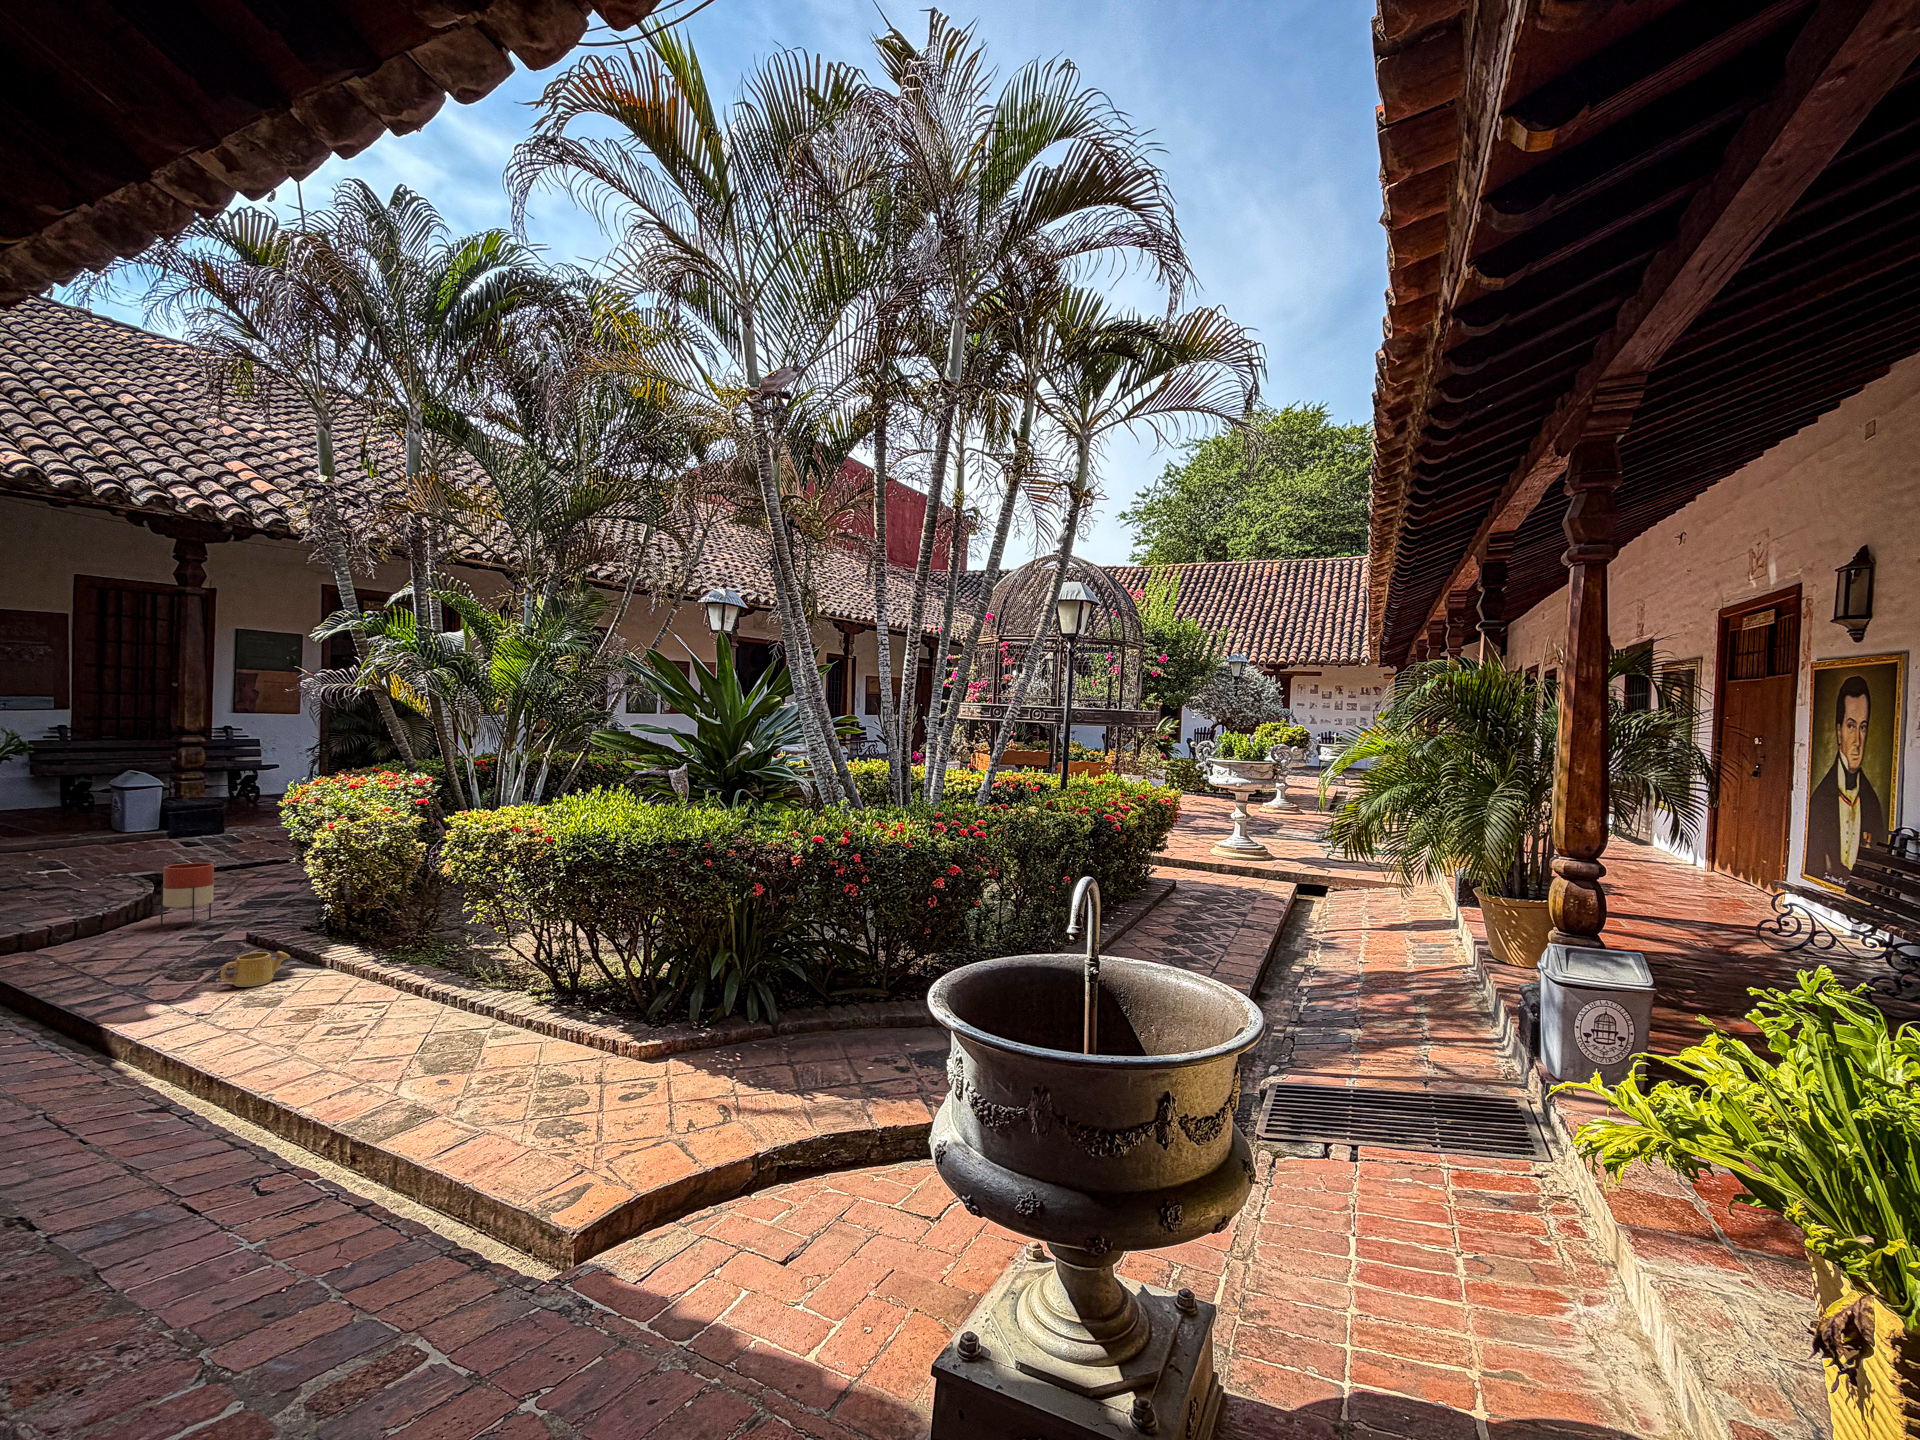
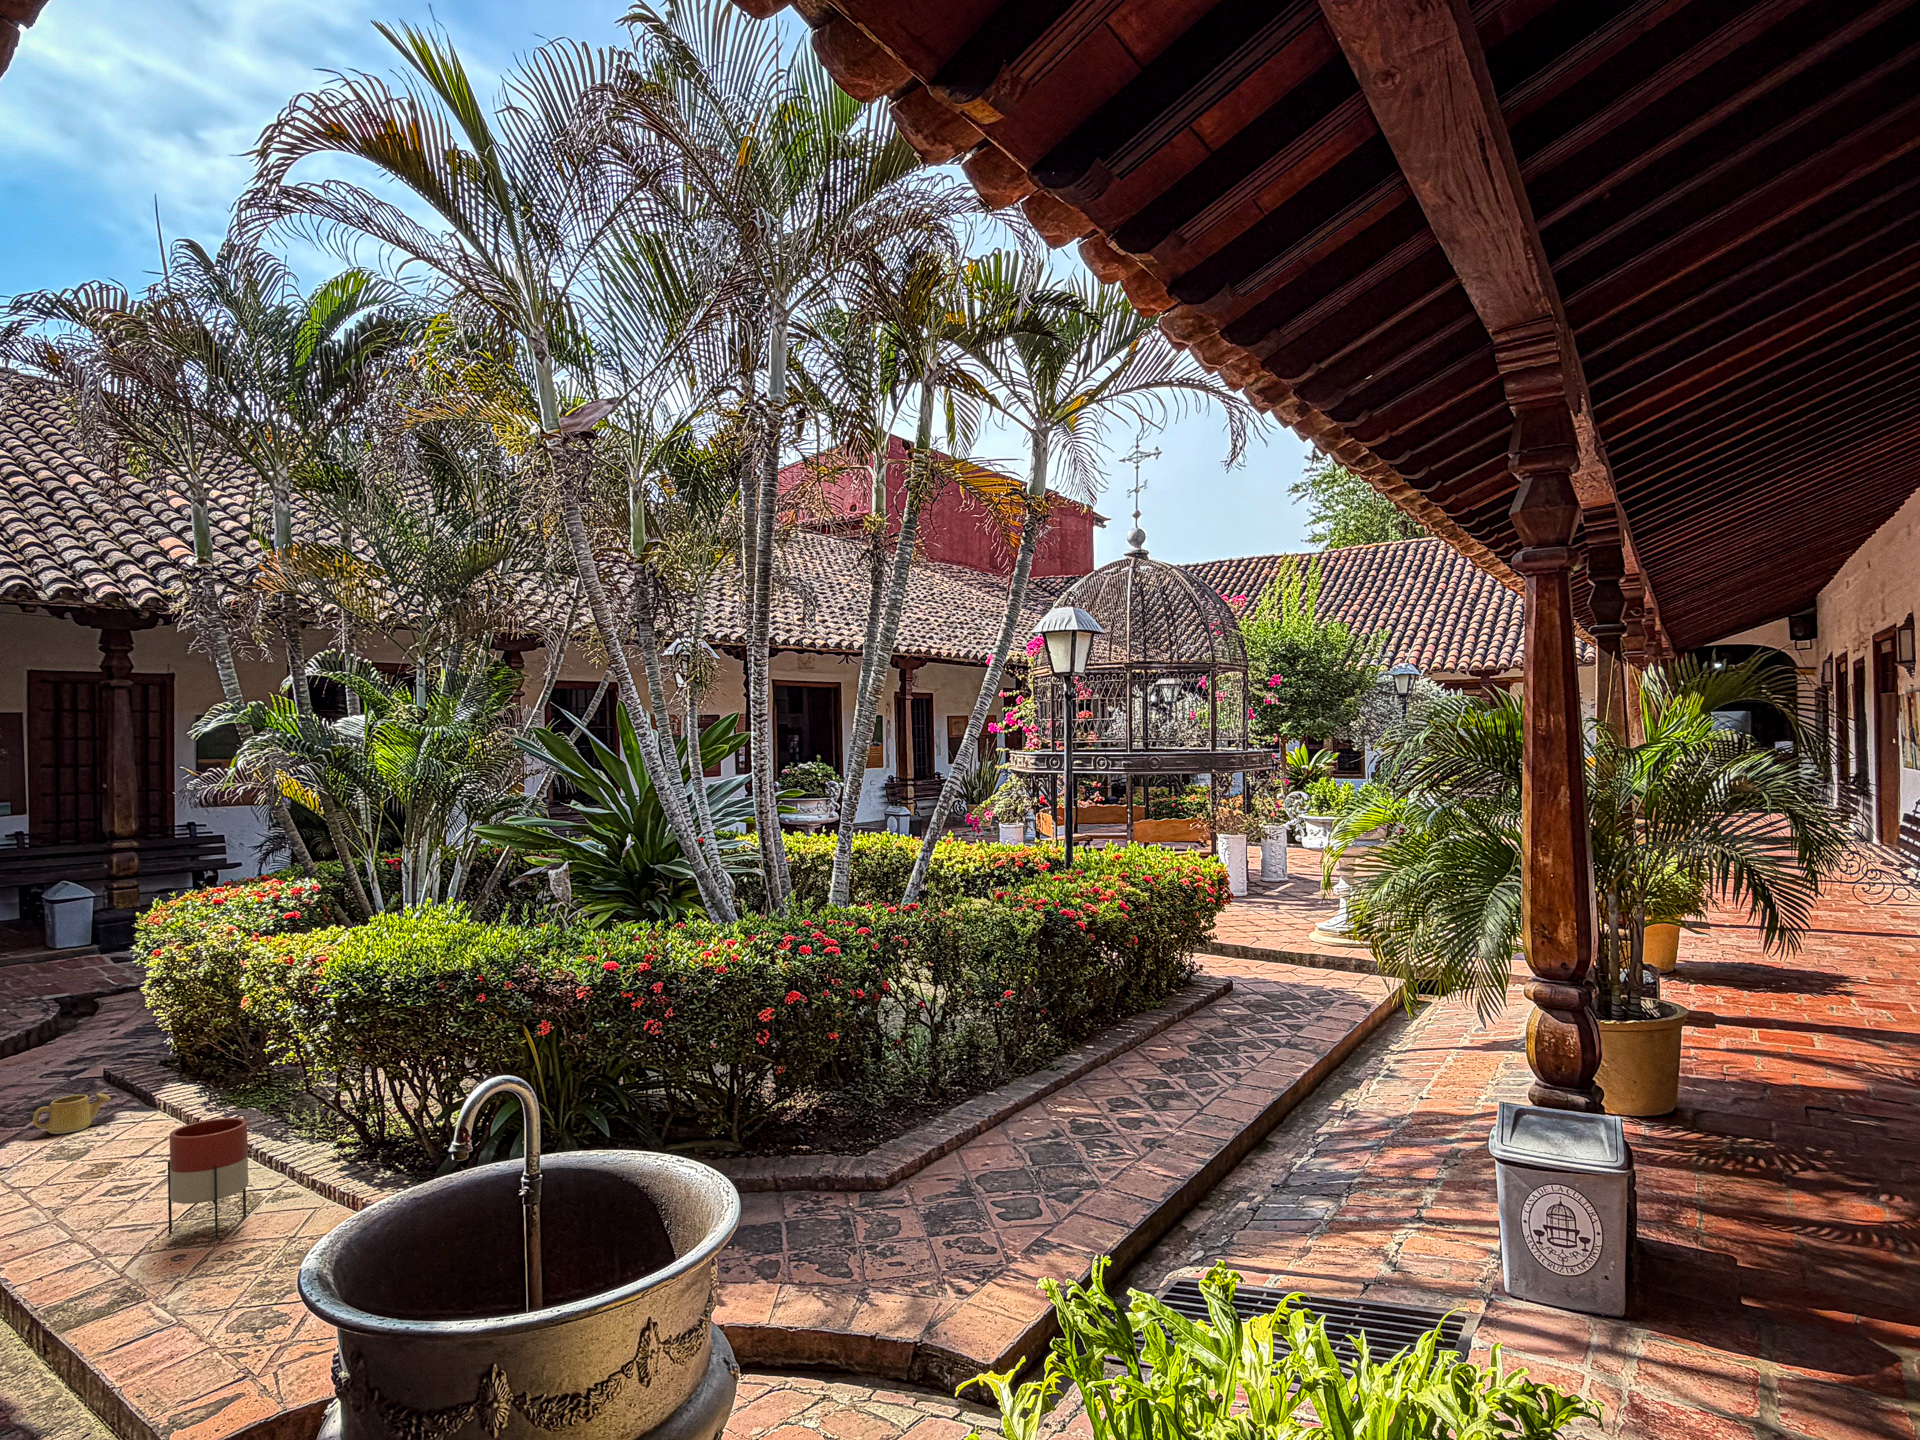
planter: present [161,863,214,928] -> present [168,1118,249,1239]

